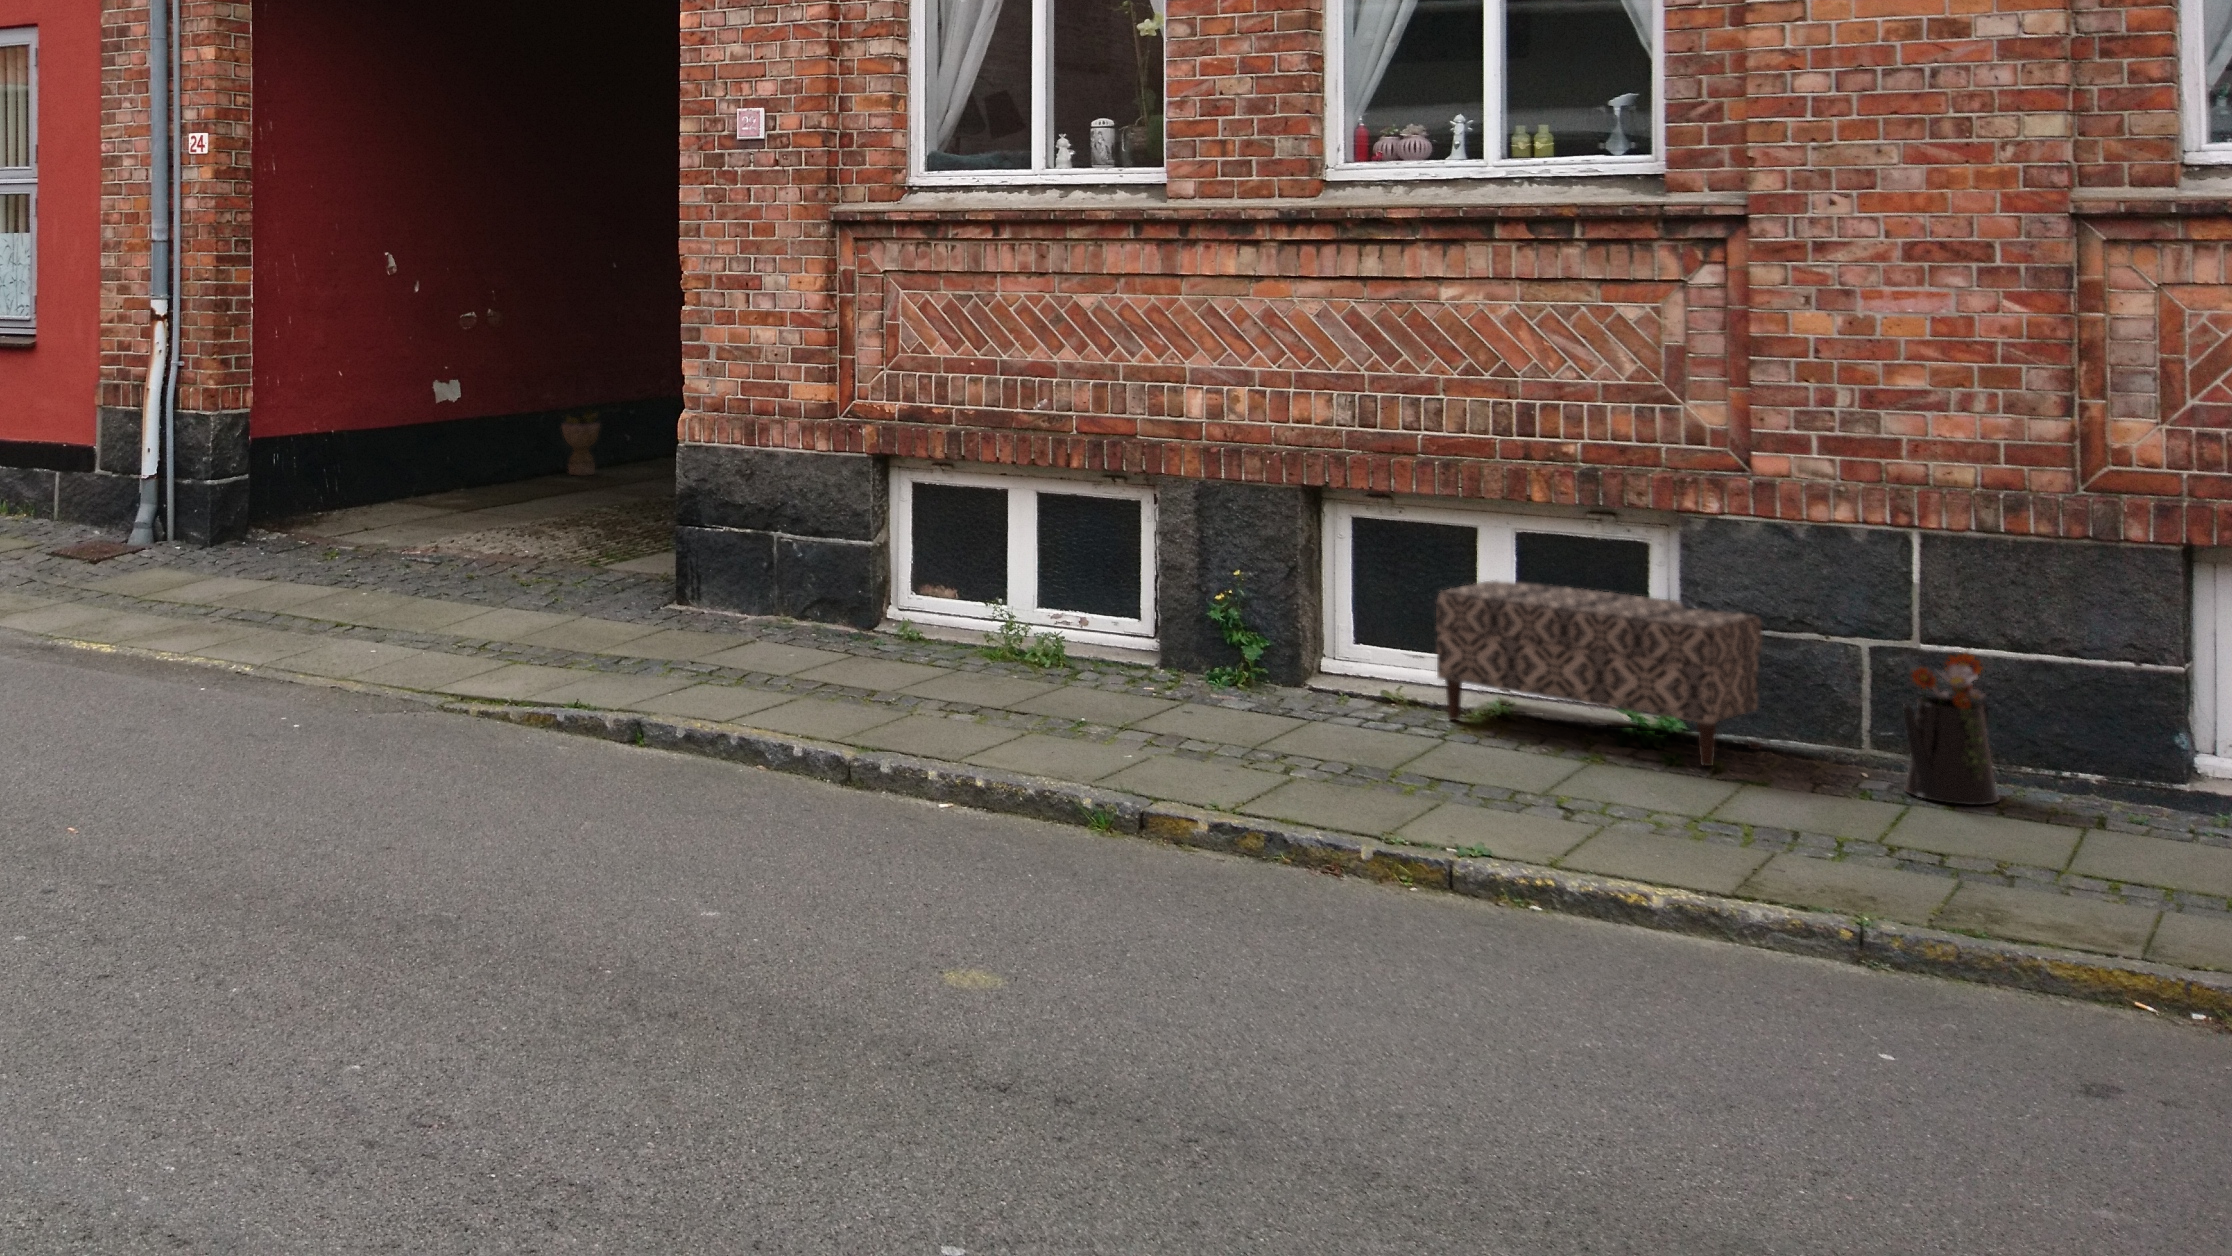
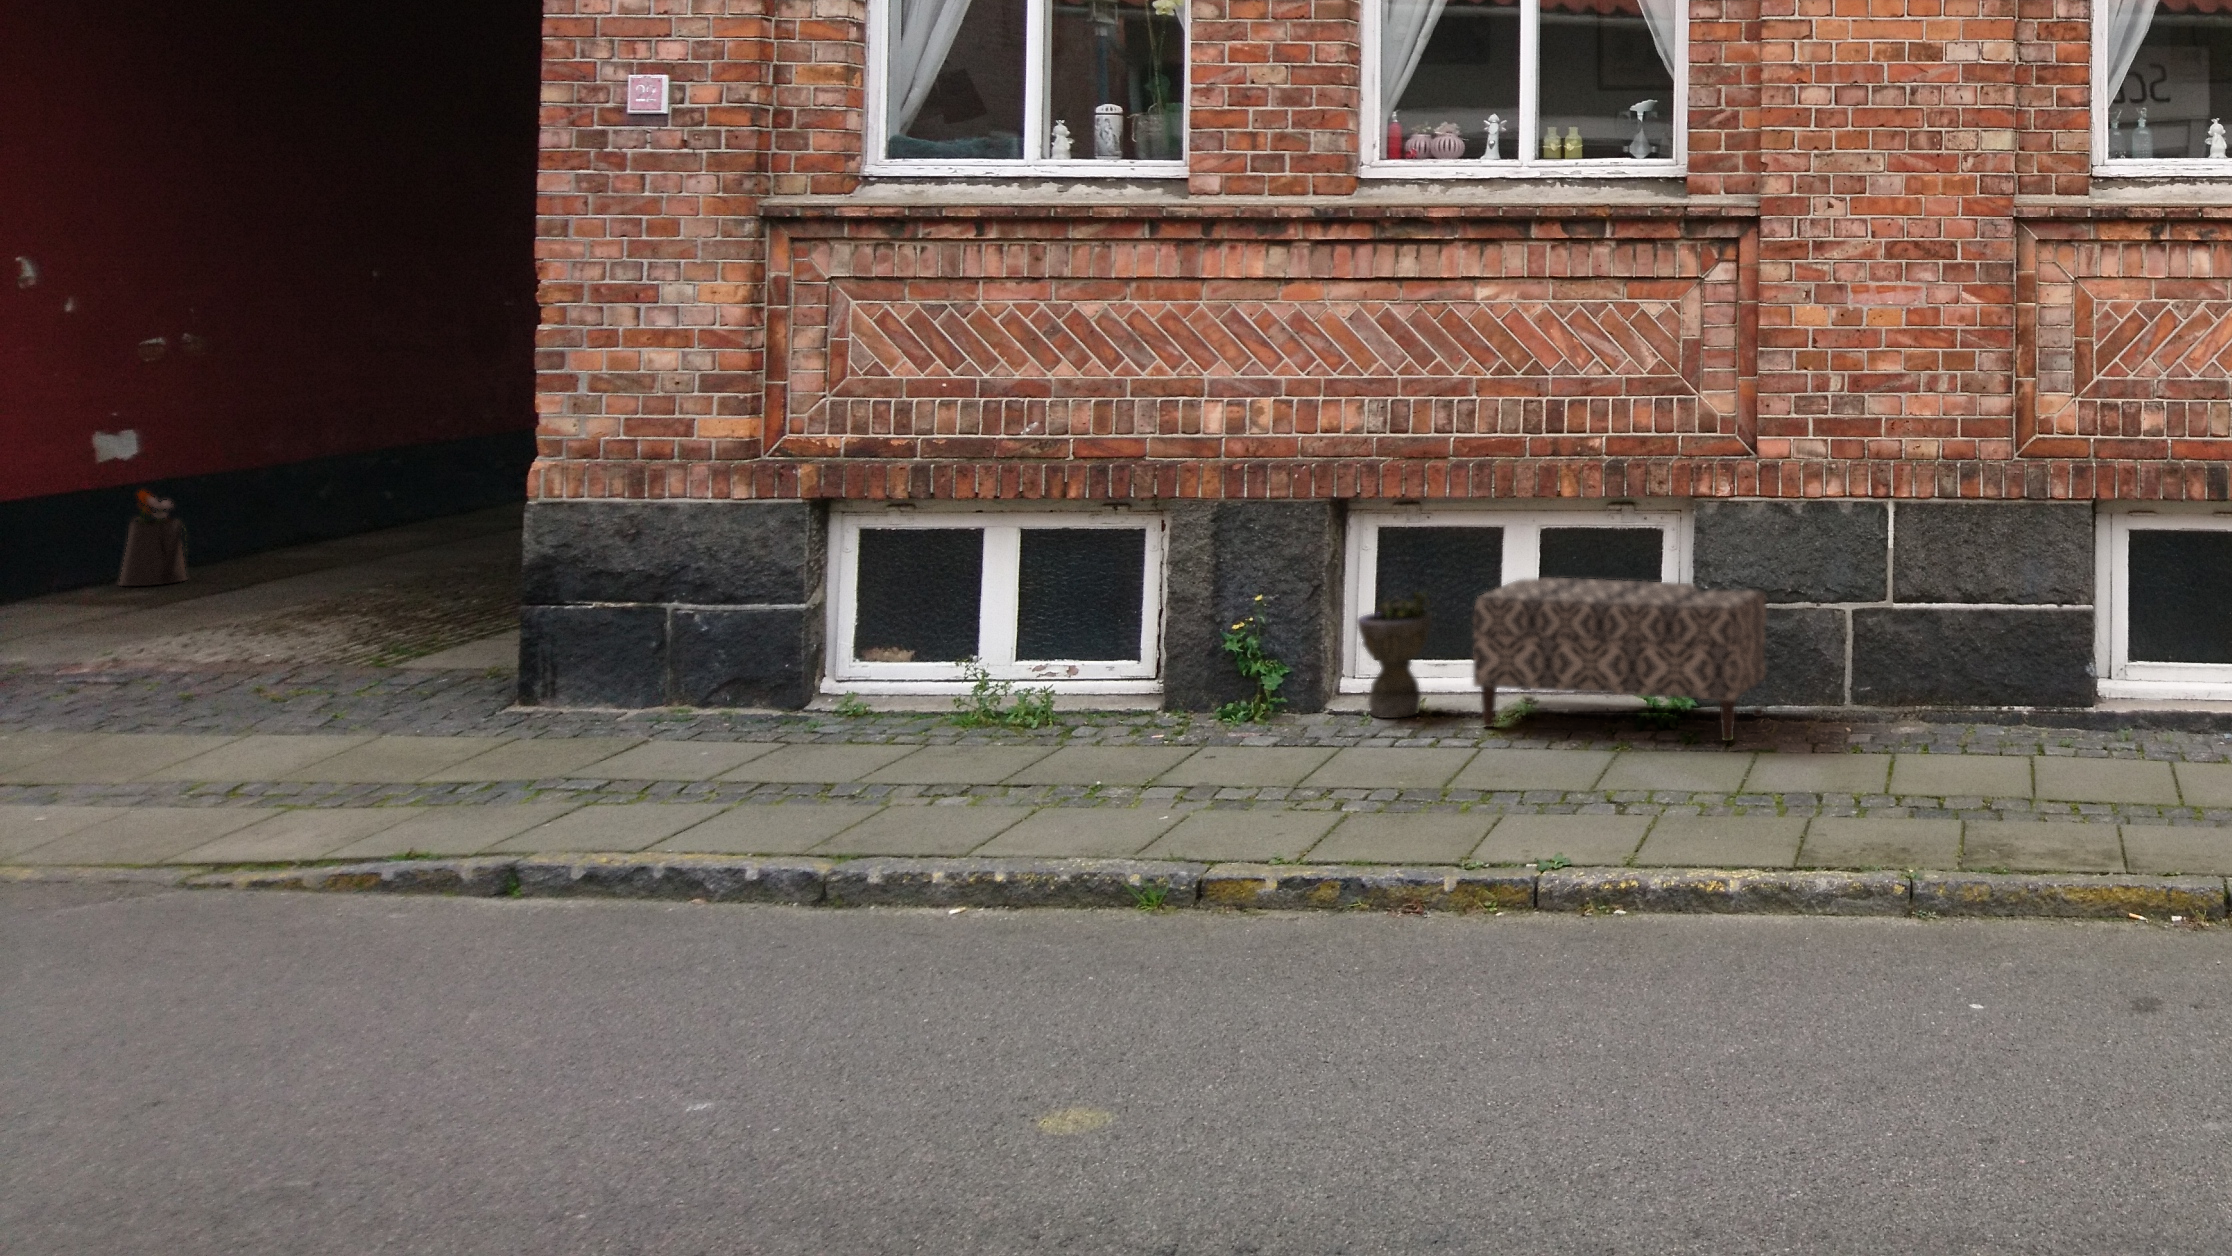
planter: present [562,410,600,476] -> present [1357,592,1432,718]
watering can: present [1903,653,2000,805] -> present [119,491,187,586]

